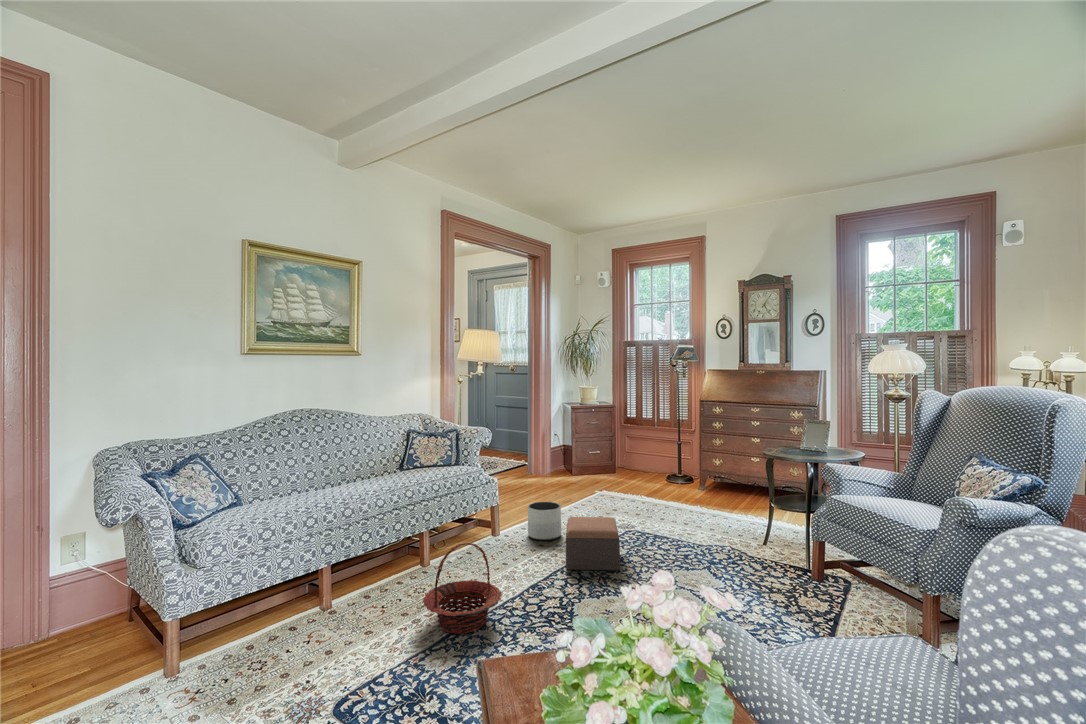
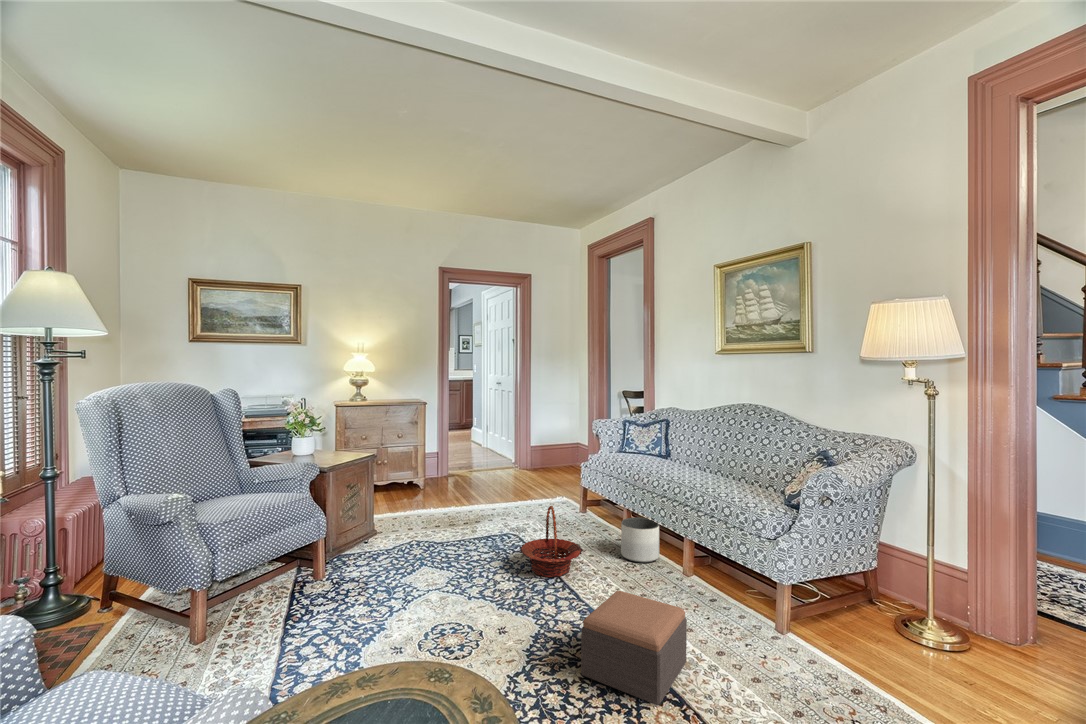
planter: present [528,502,561,540] -> present [621,518,659,563]

